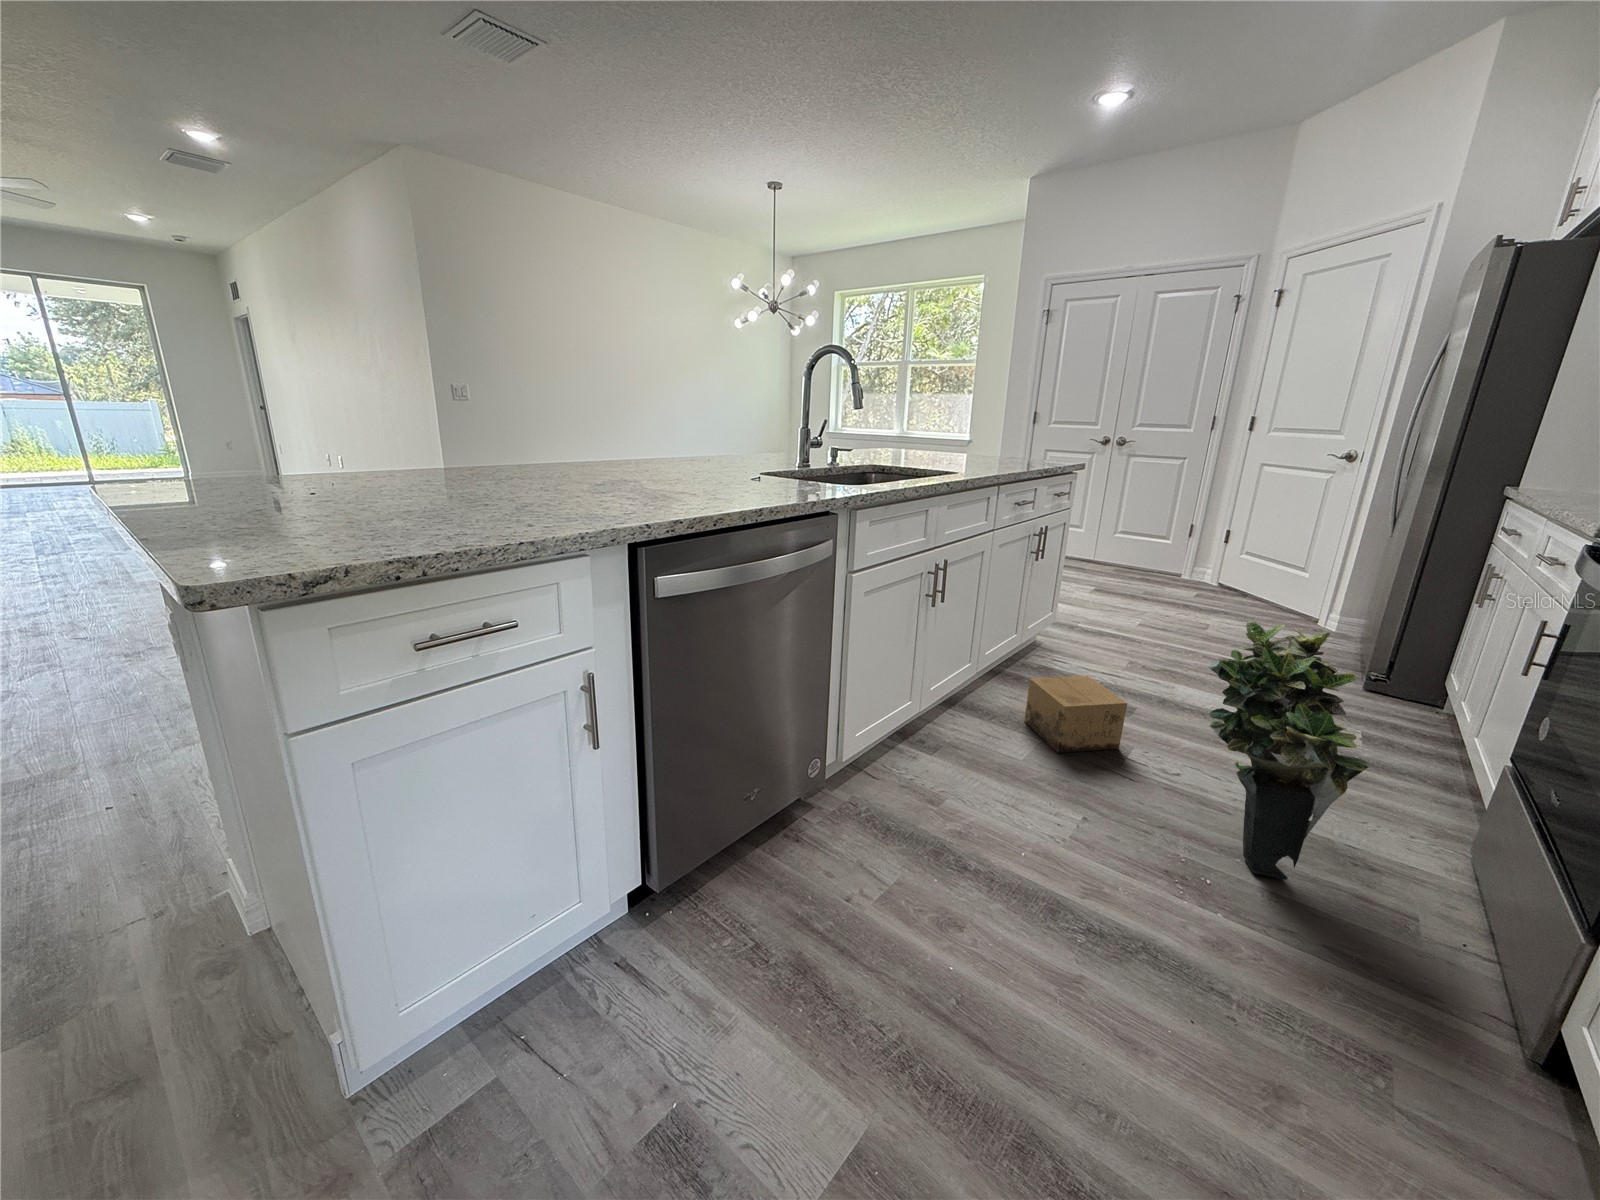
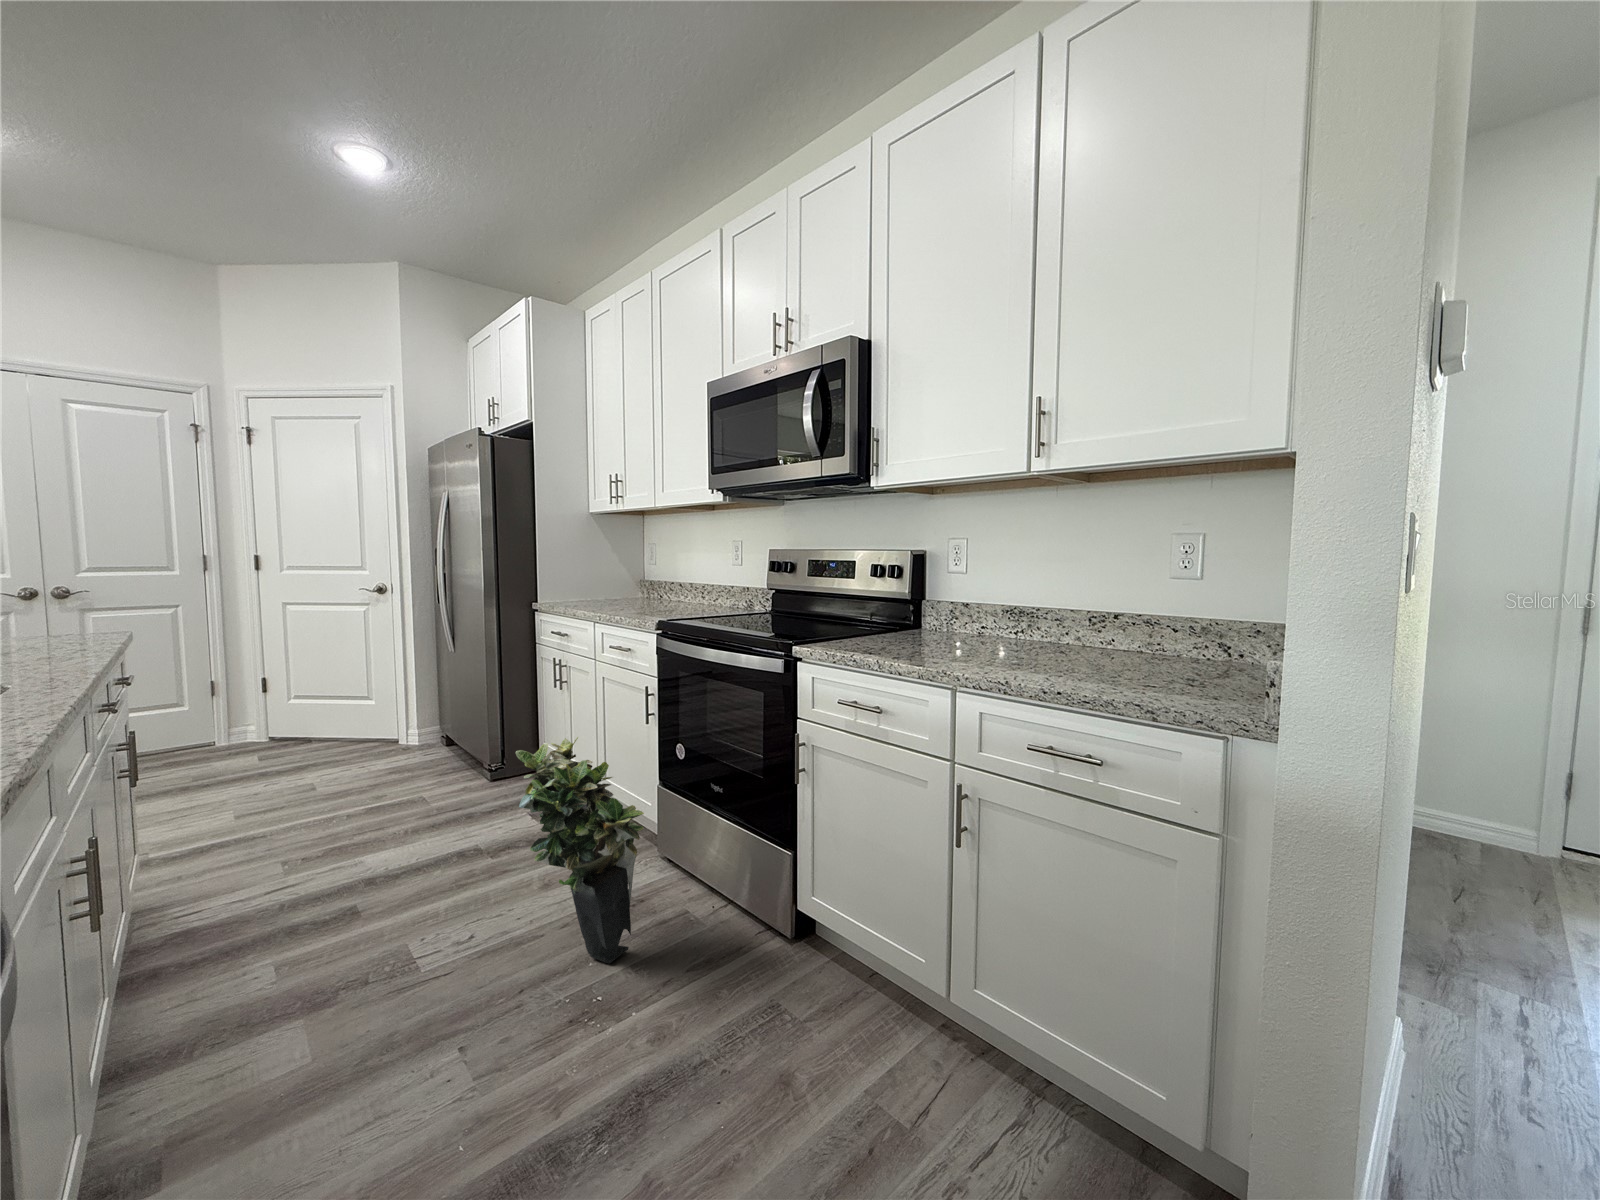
cardboard box: present [1024,676,1127,753] -> none [243,898,397,1018]

